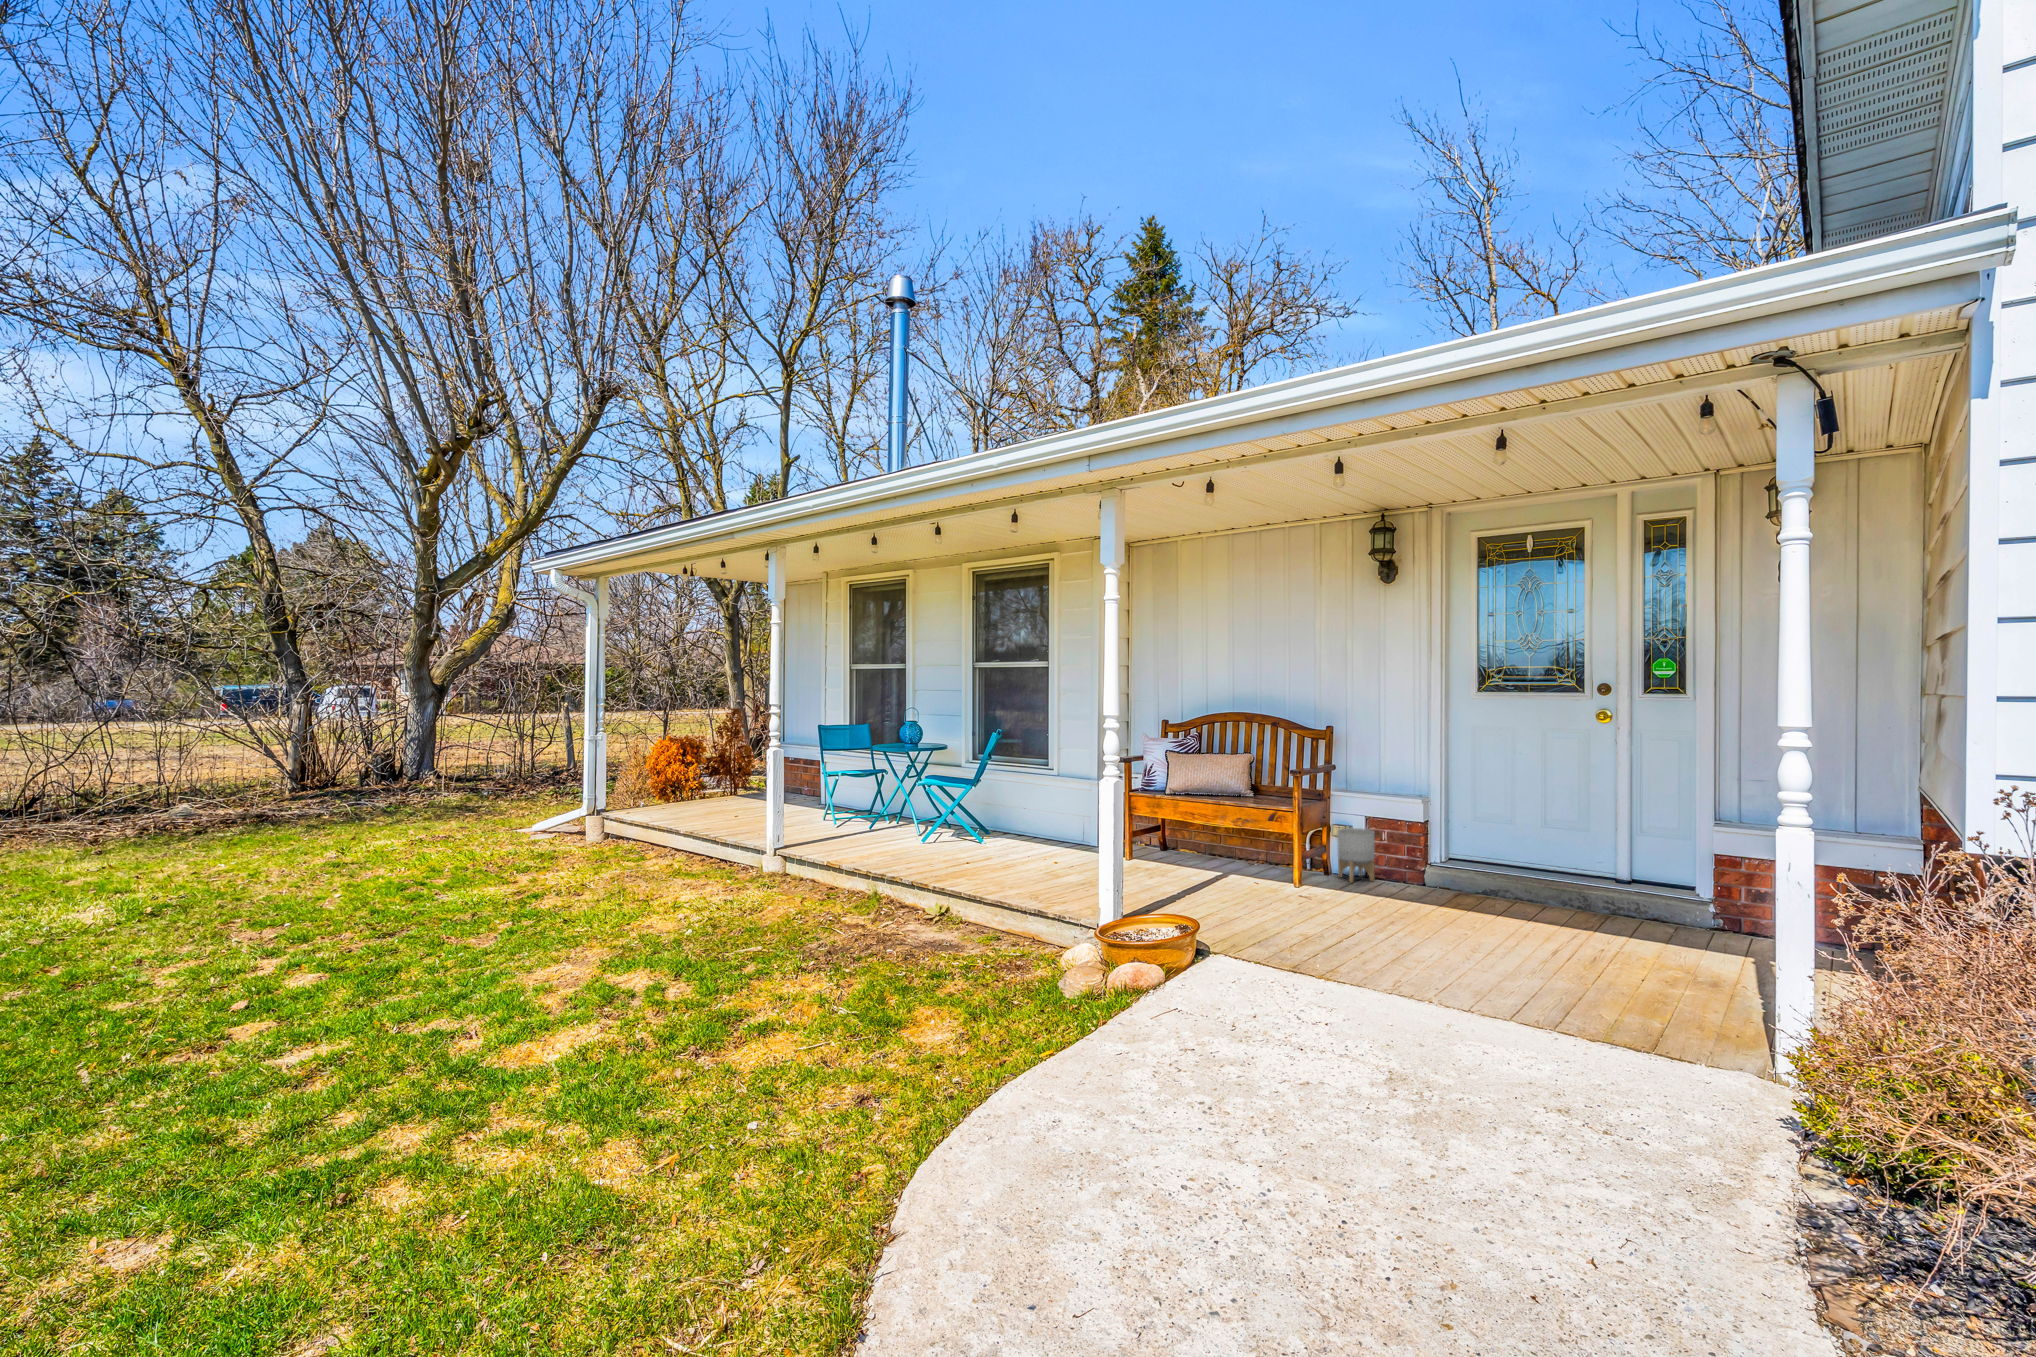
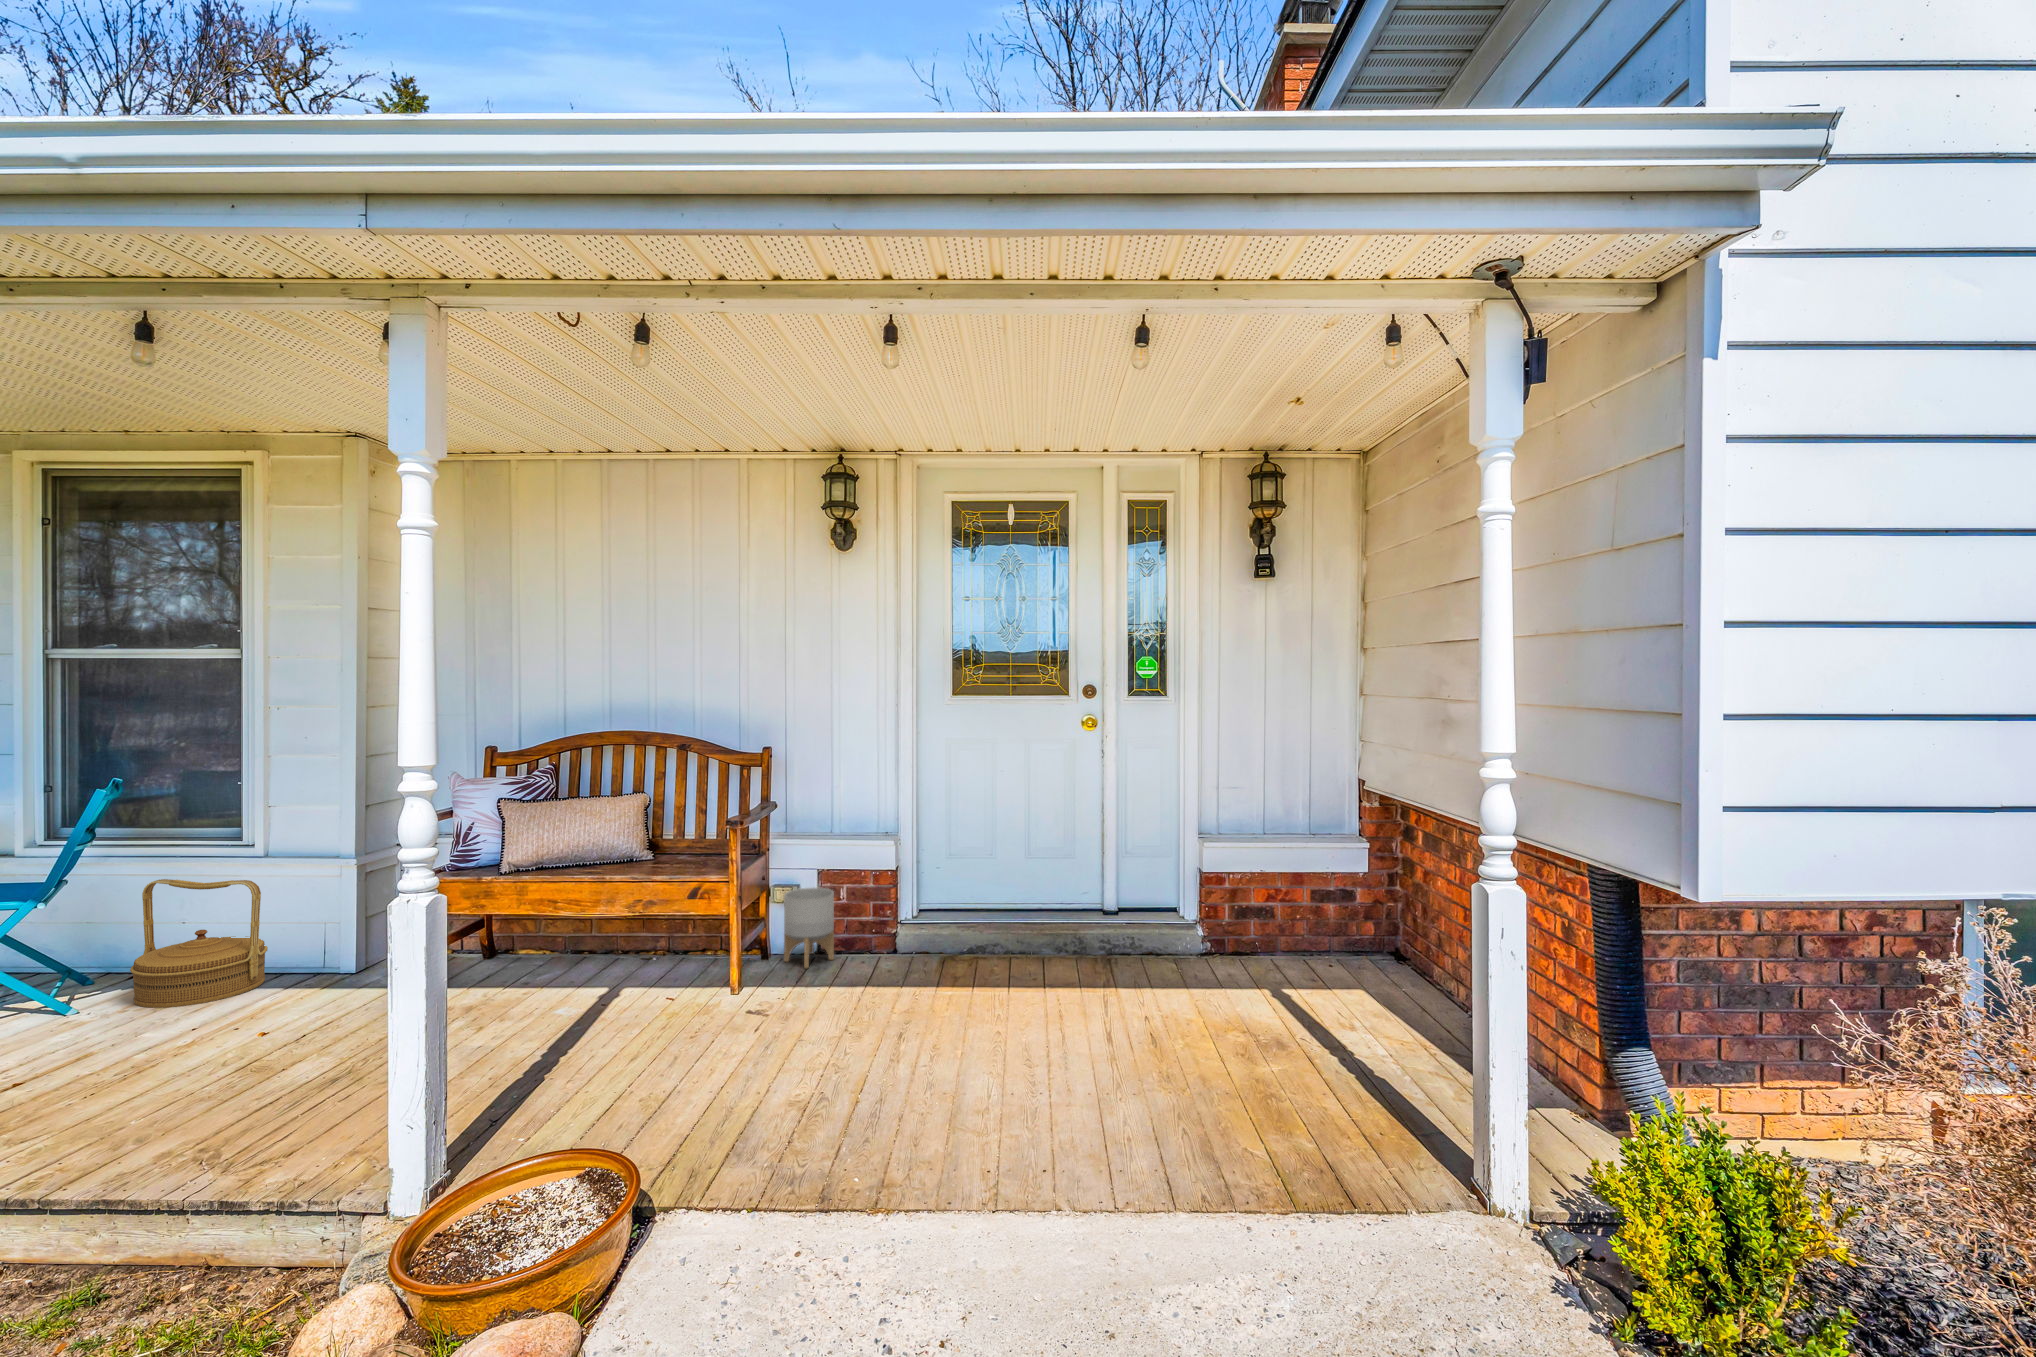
woven basket: none [1005,782,1059,848] -> present [130,879,268,1008]

